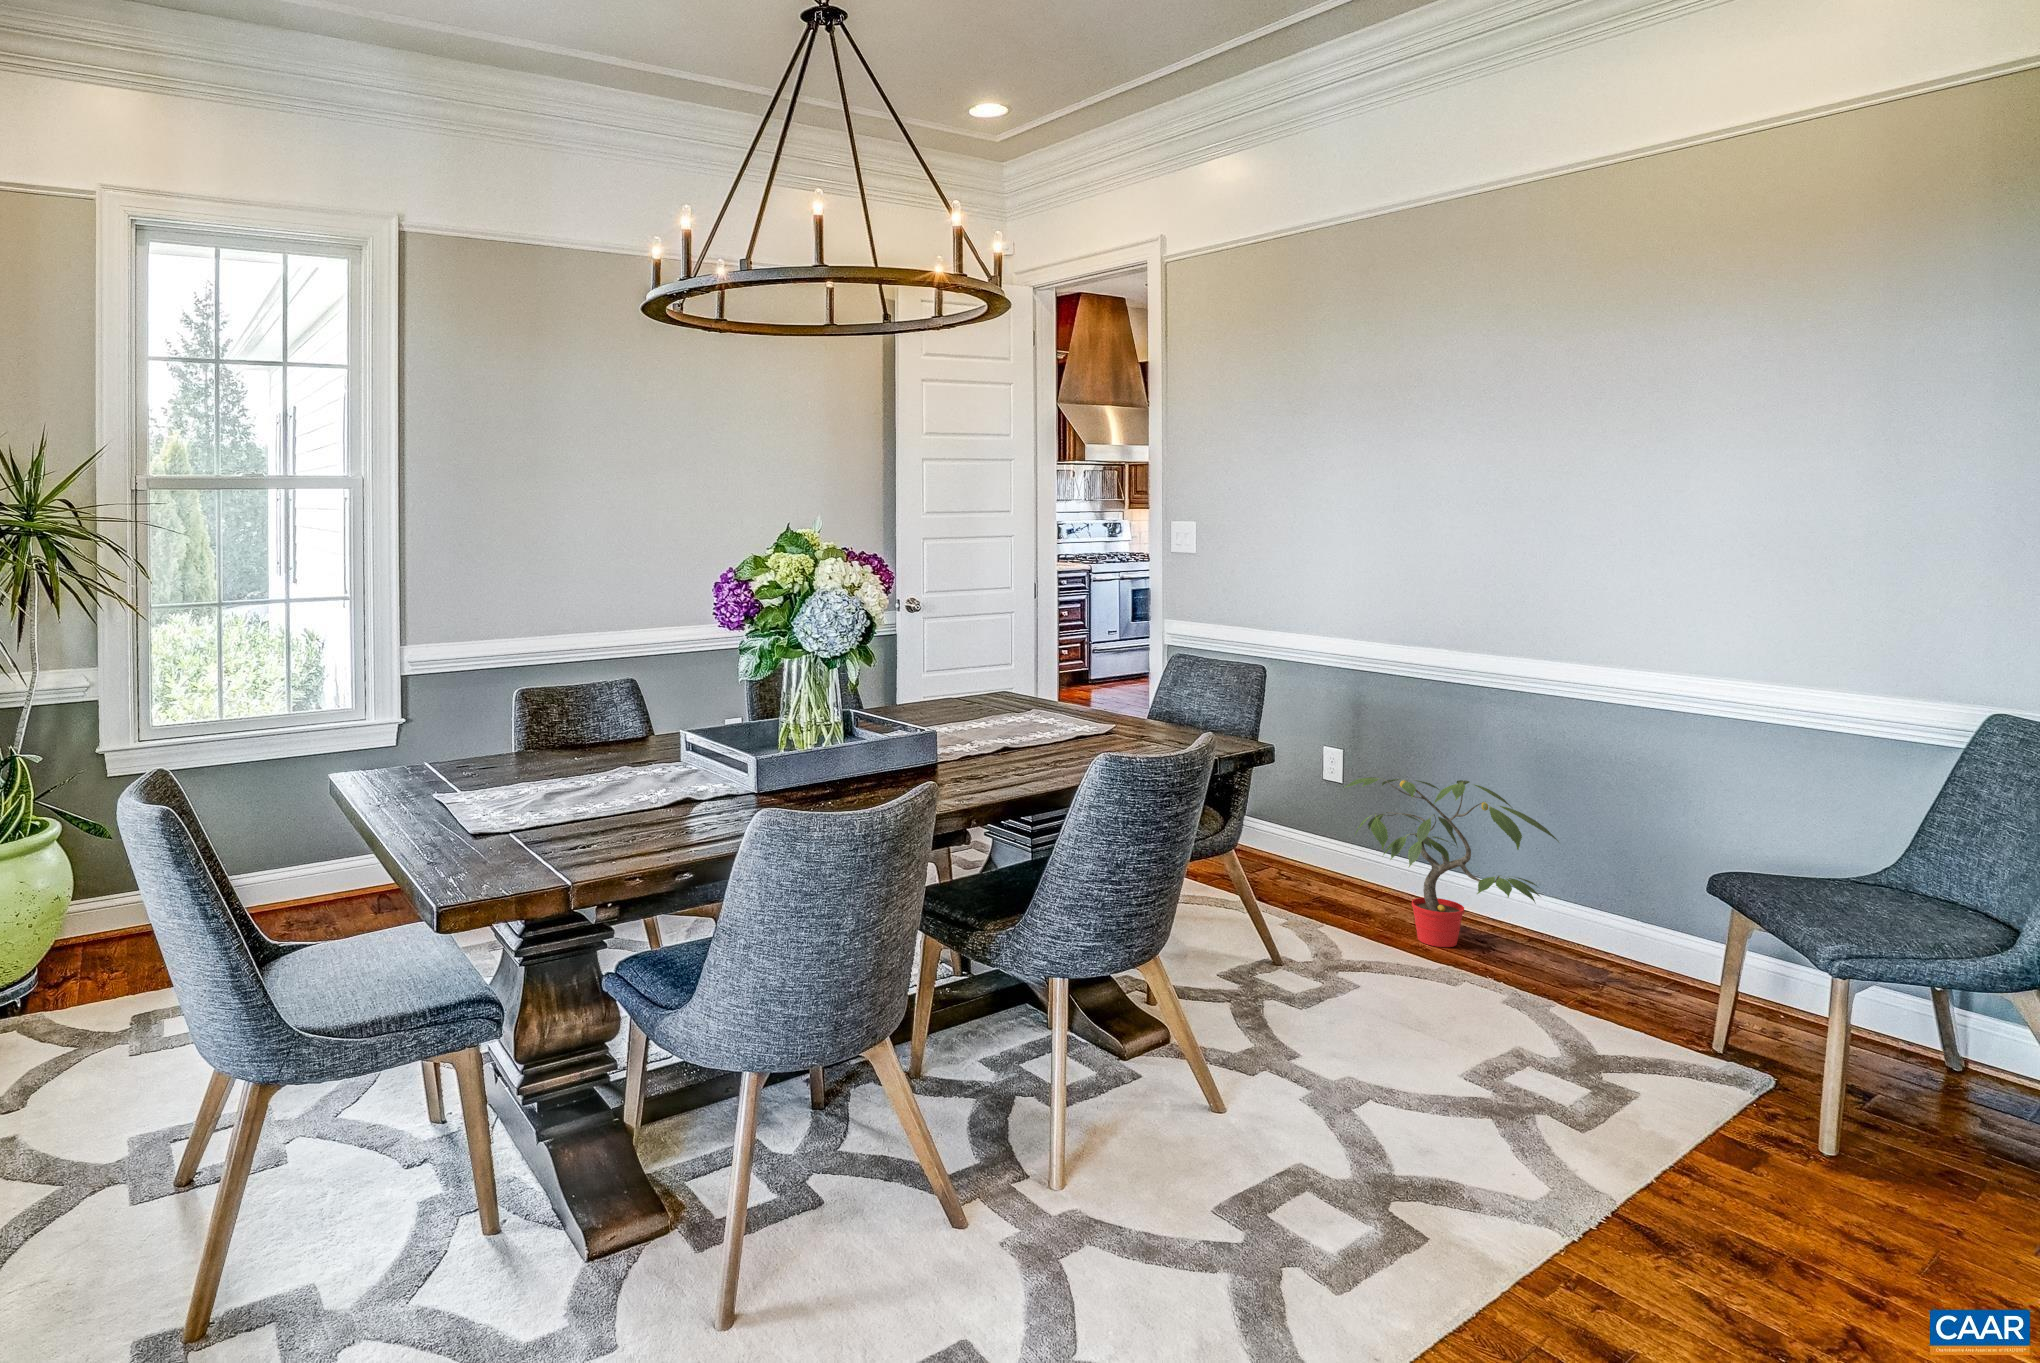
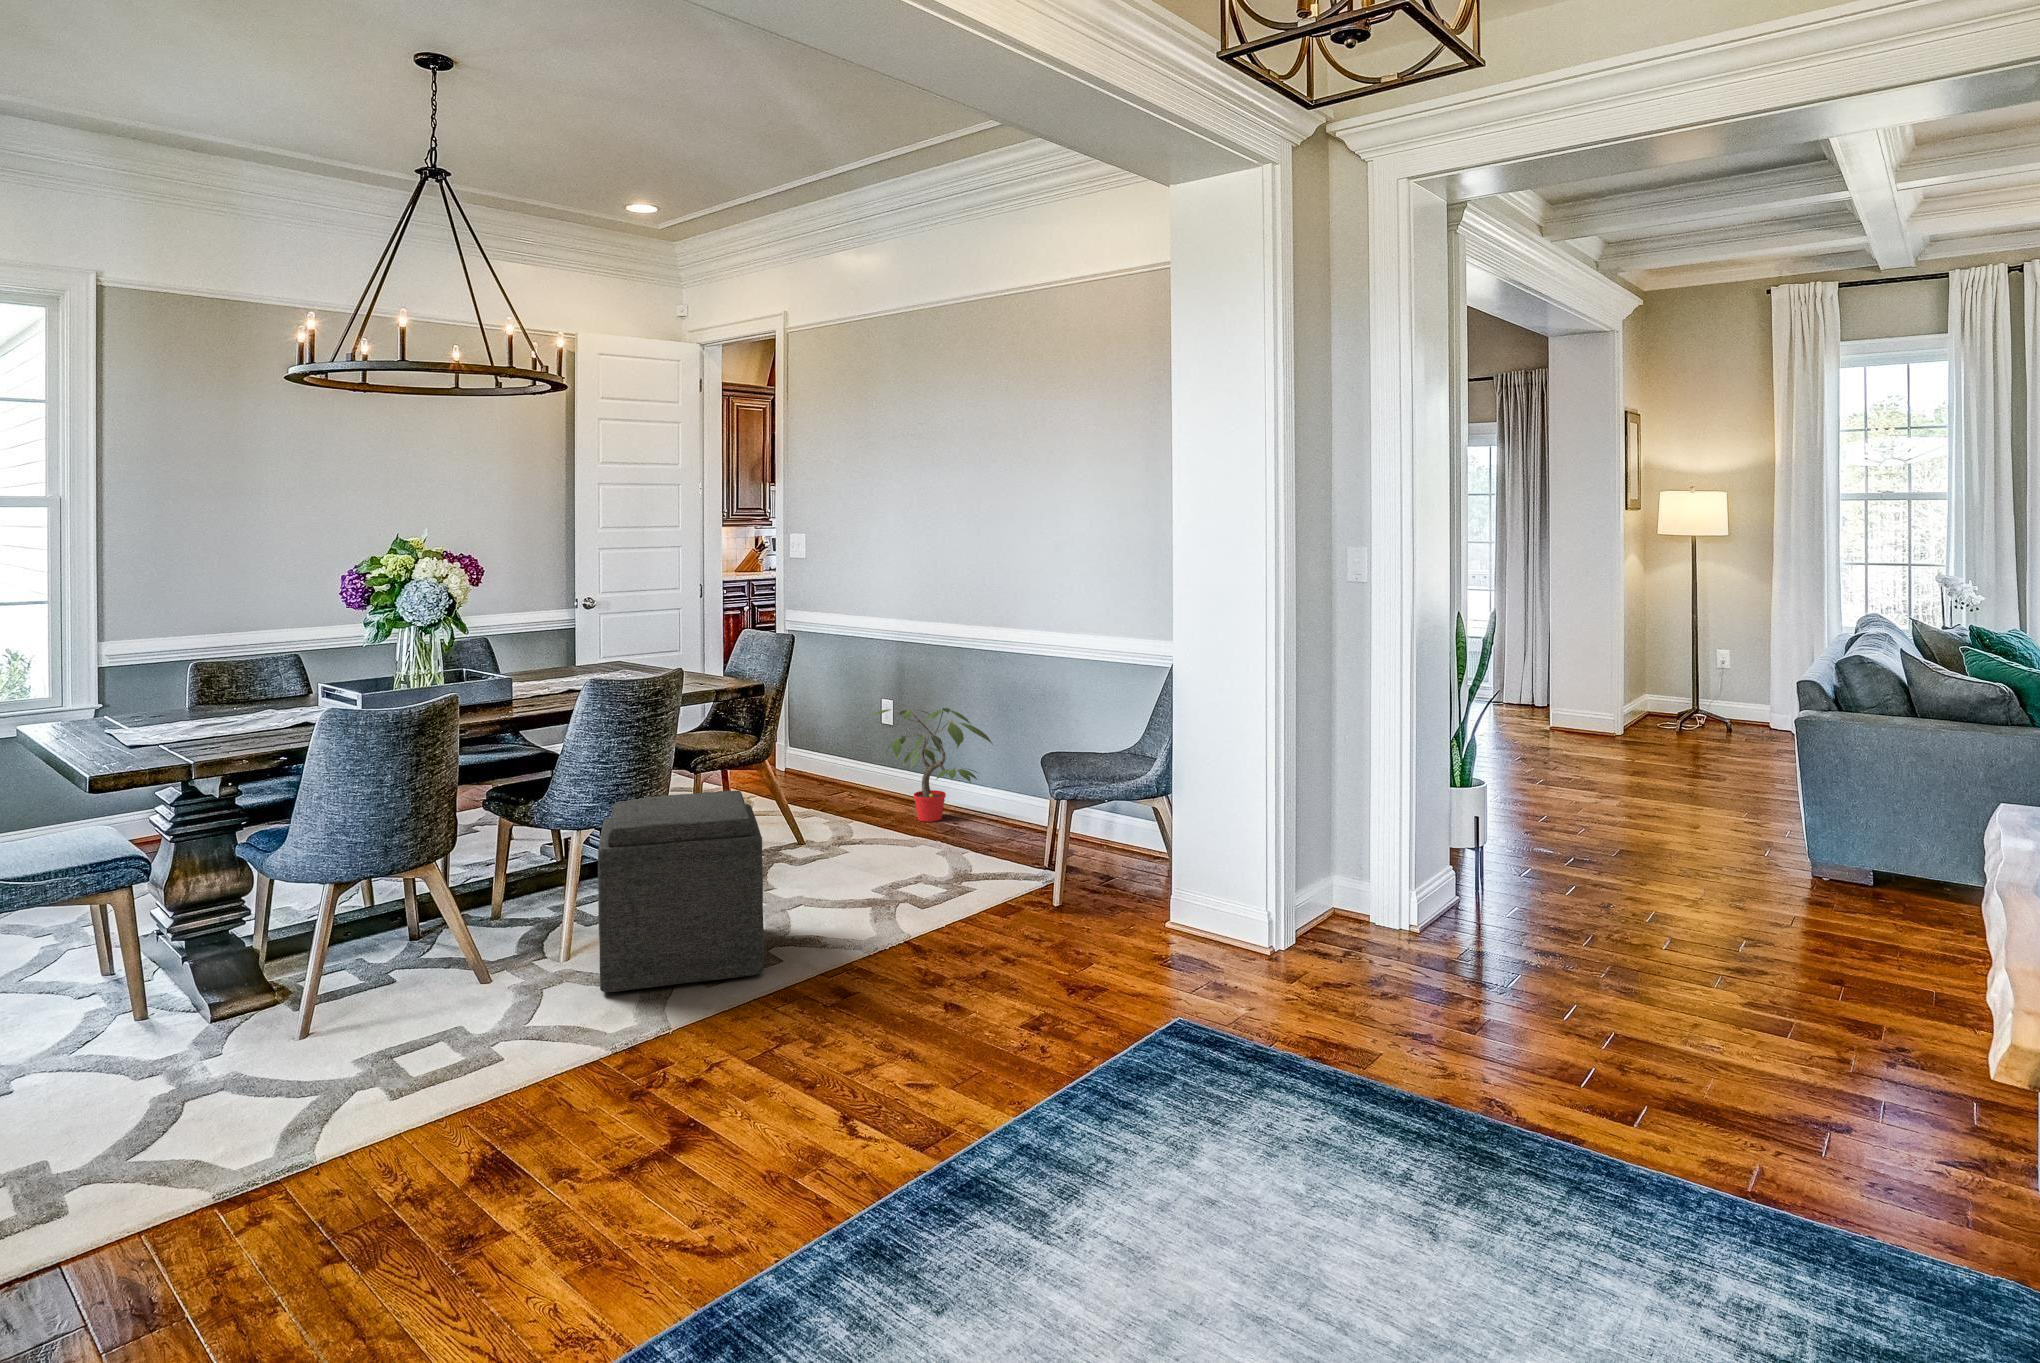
ottoman: none [1101,937,1432,1298] -> present [598,791,764,992]

